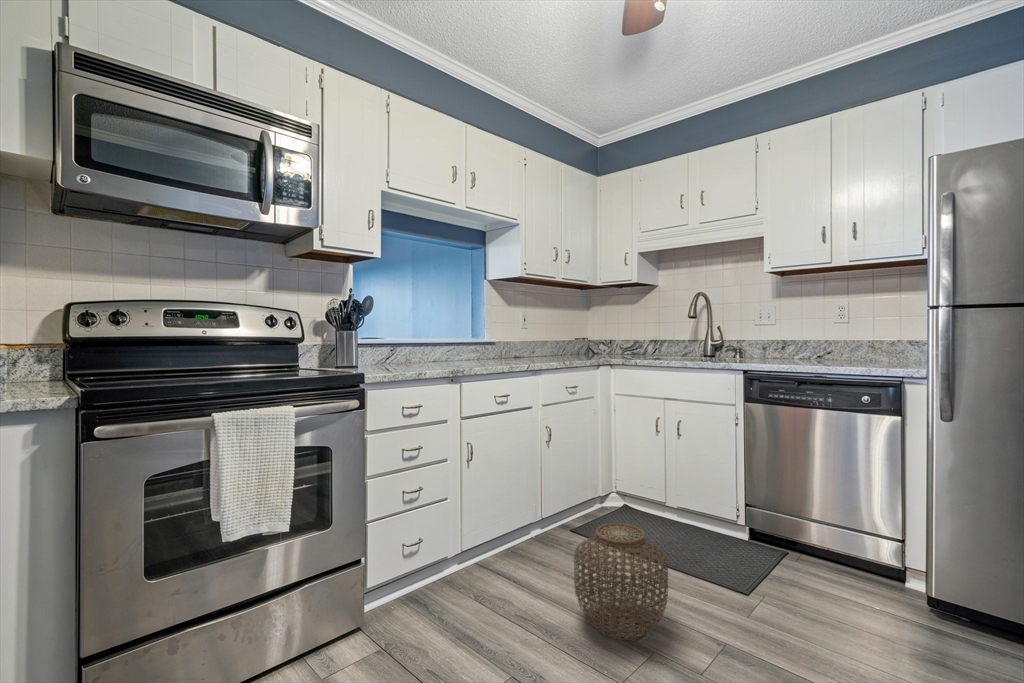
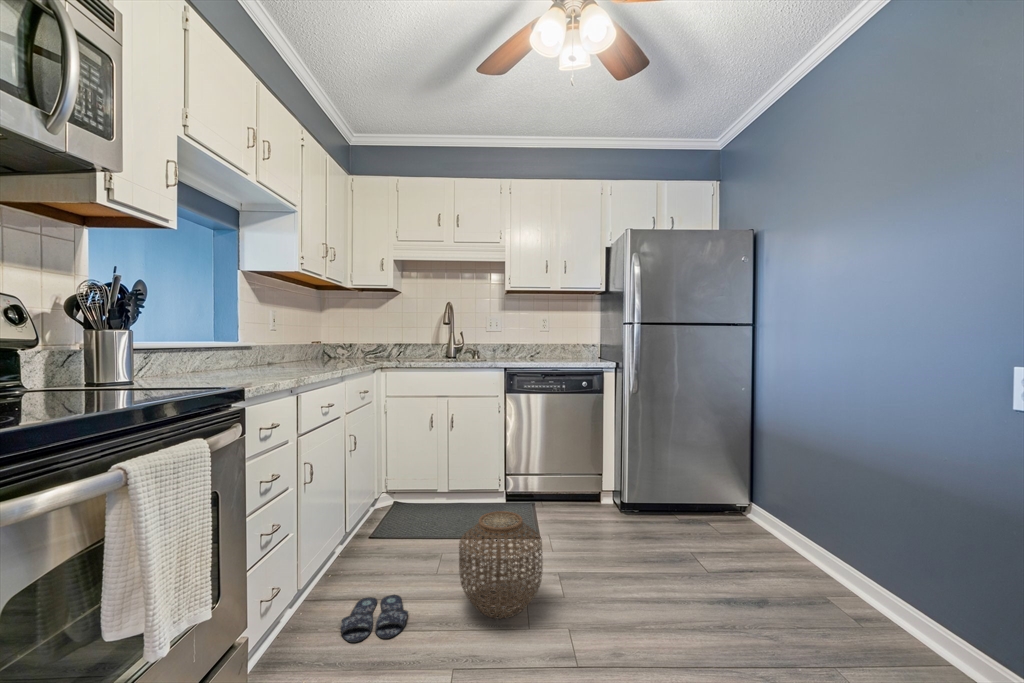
slippers: none [481,569,547,605] -> present [341,595,408,643]

